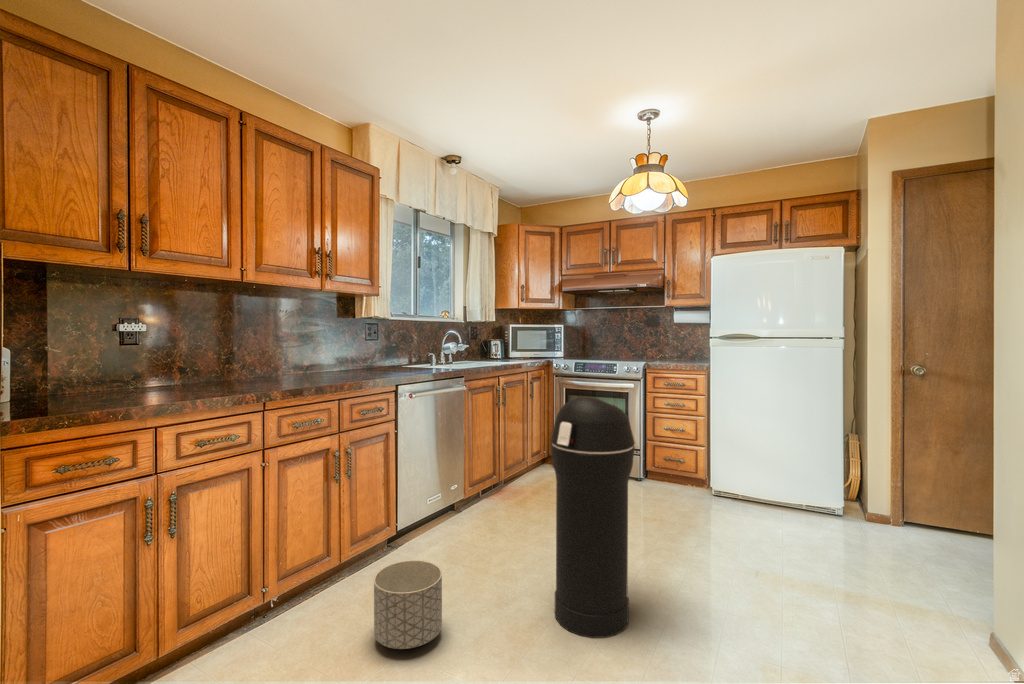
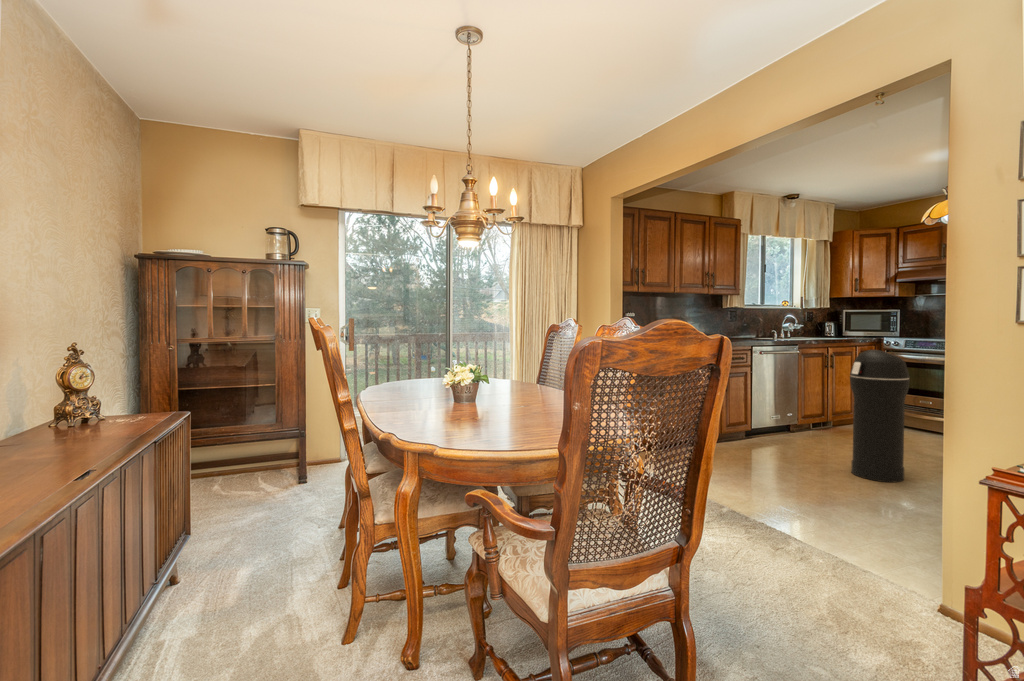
planter: present [374,560,442,649] -> none [743,429,780,465]

